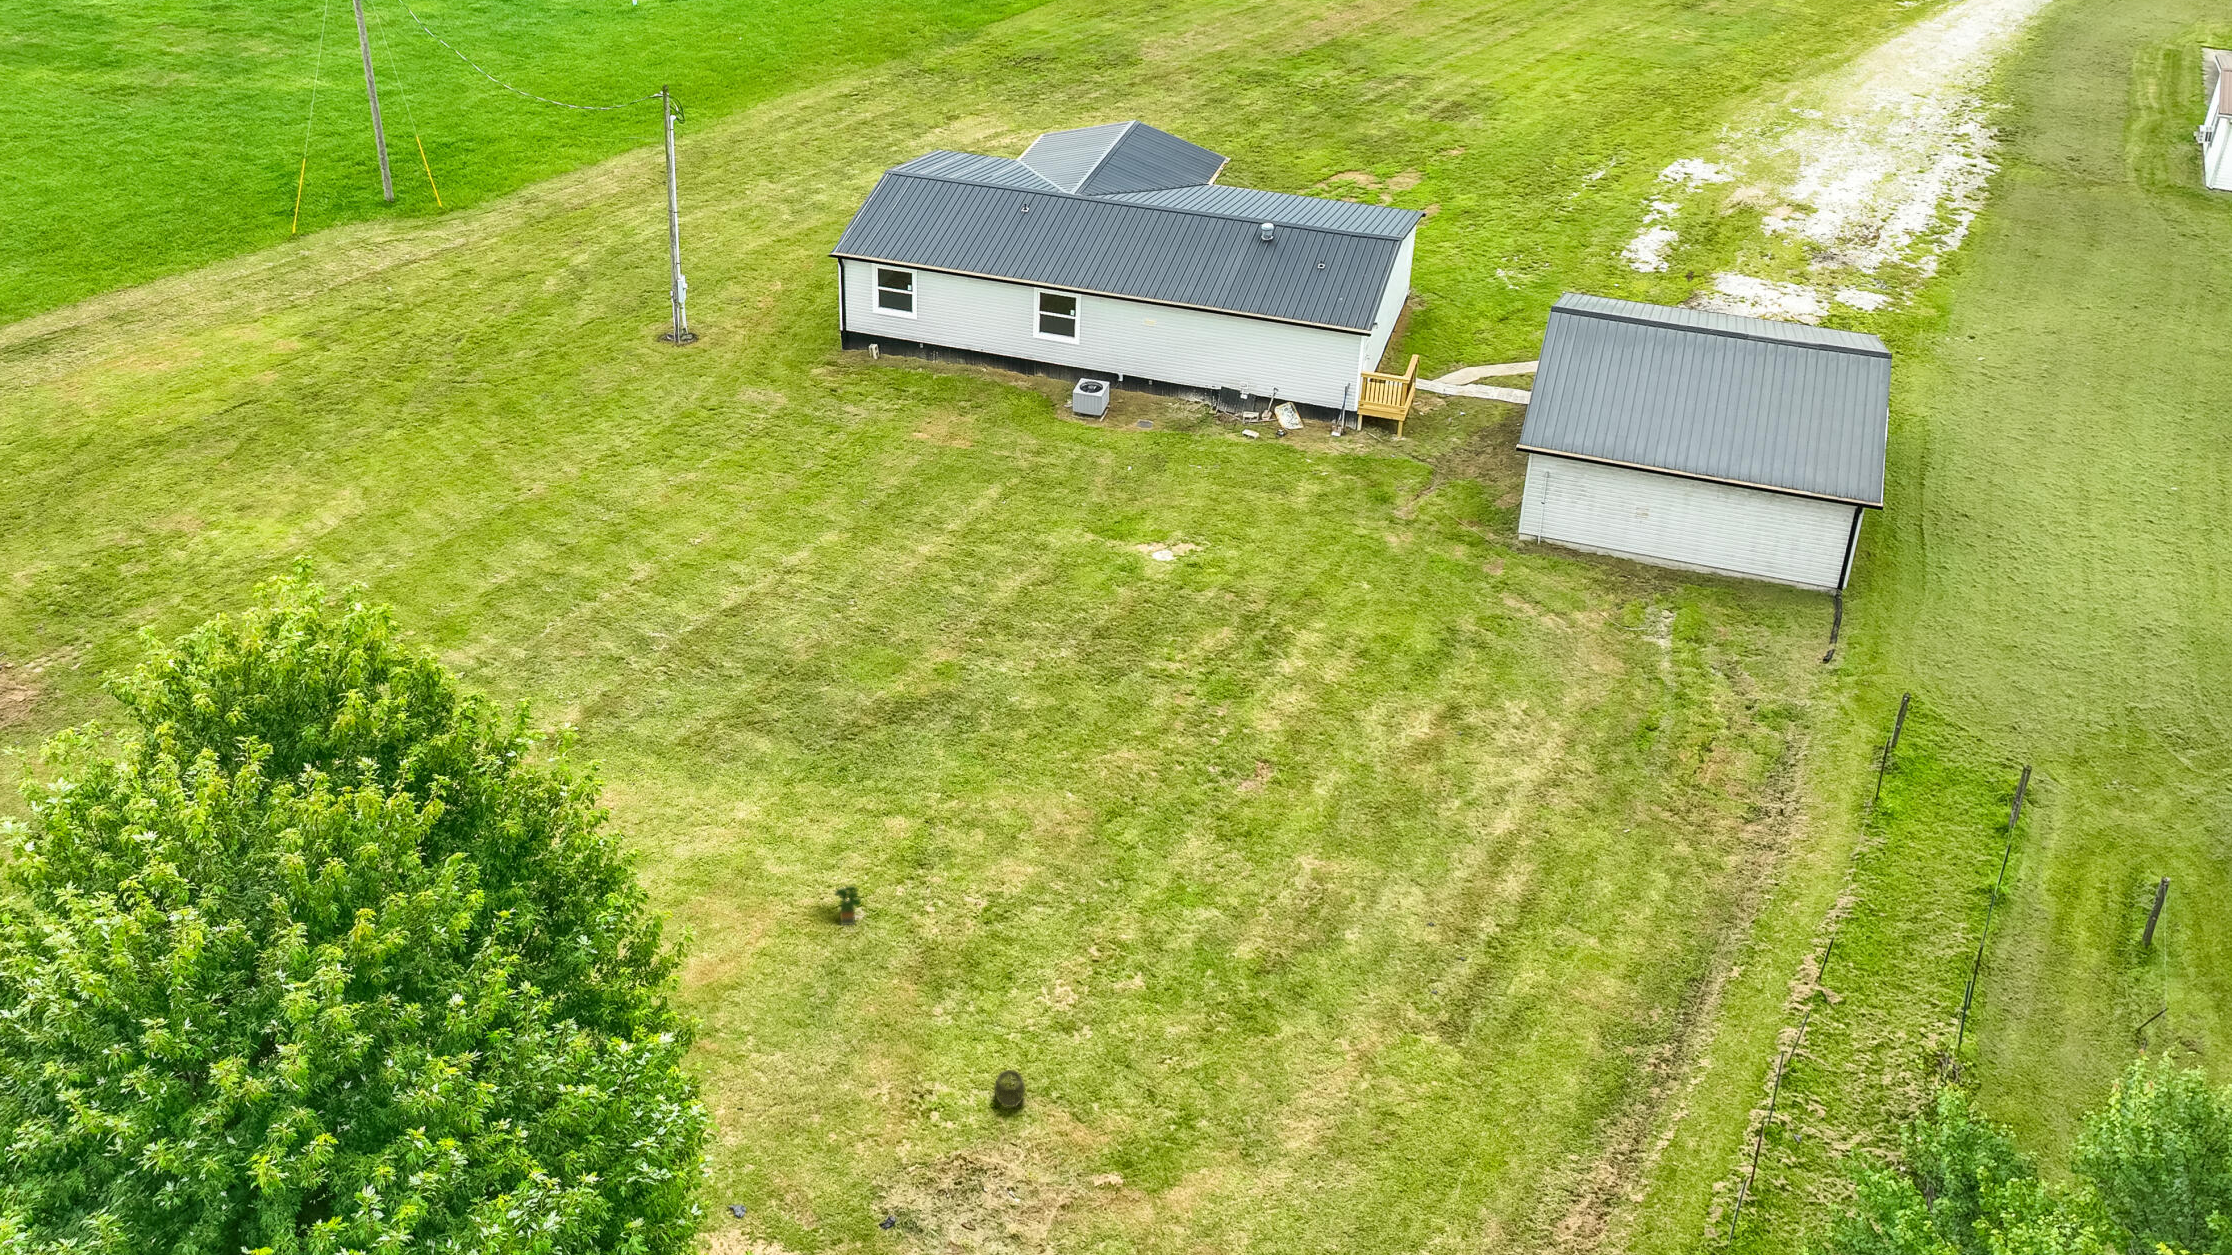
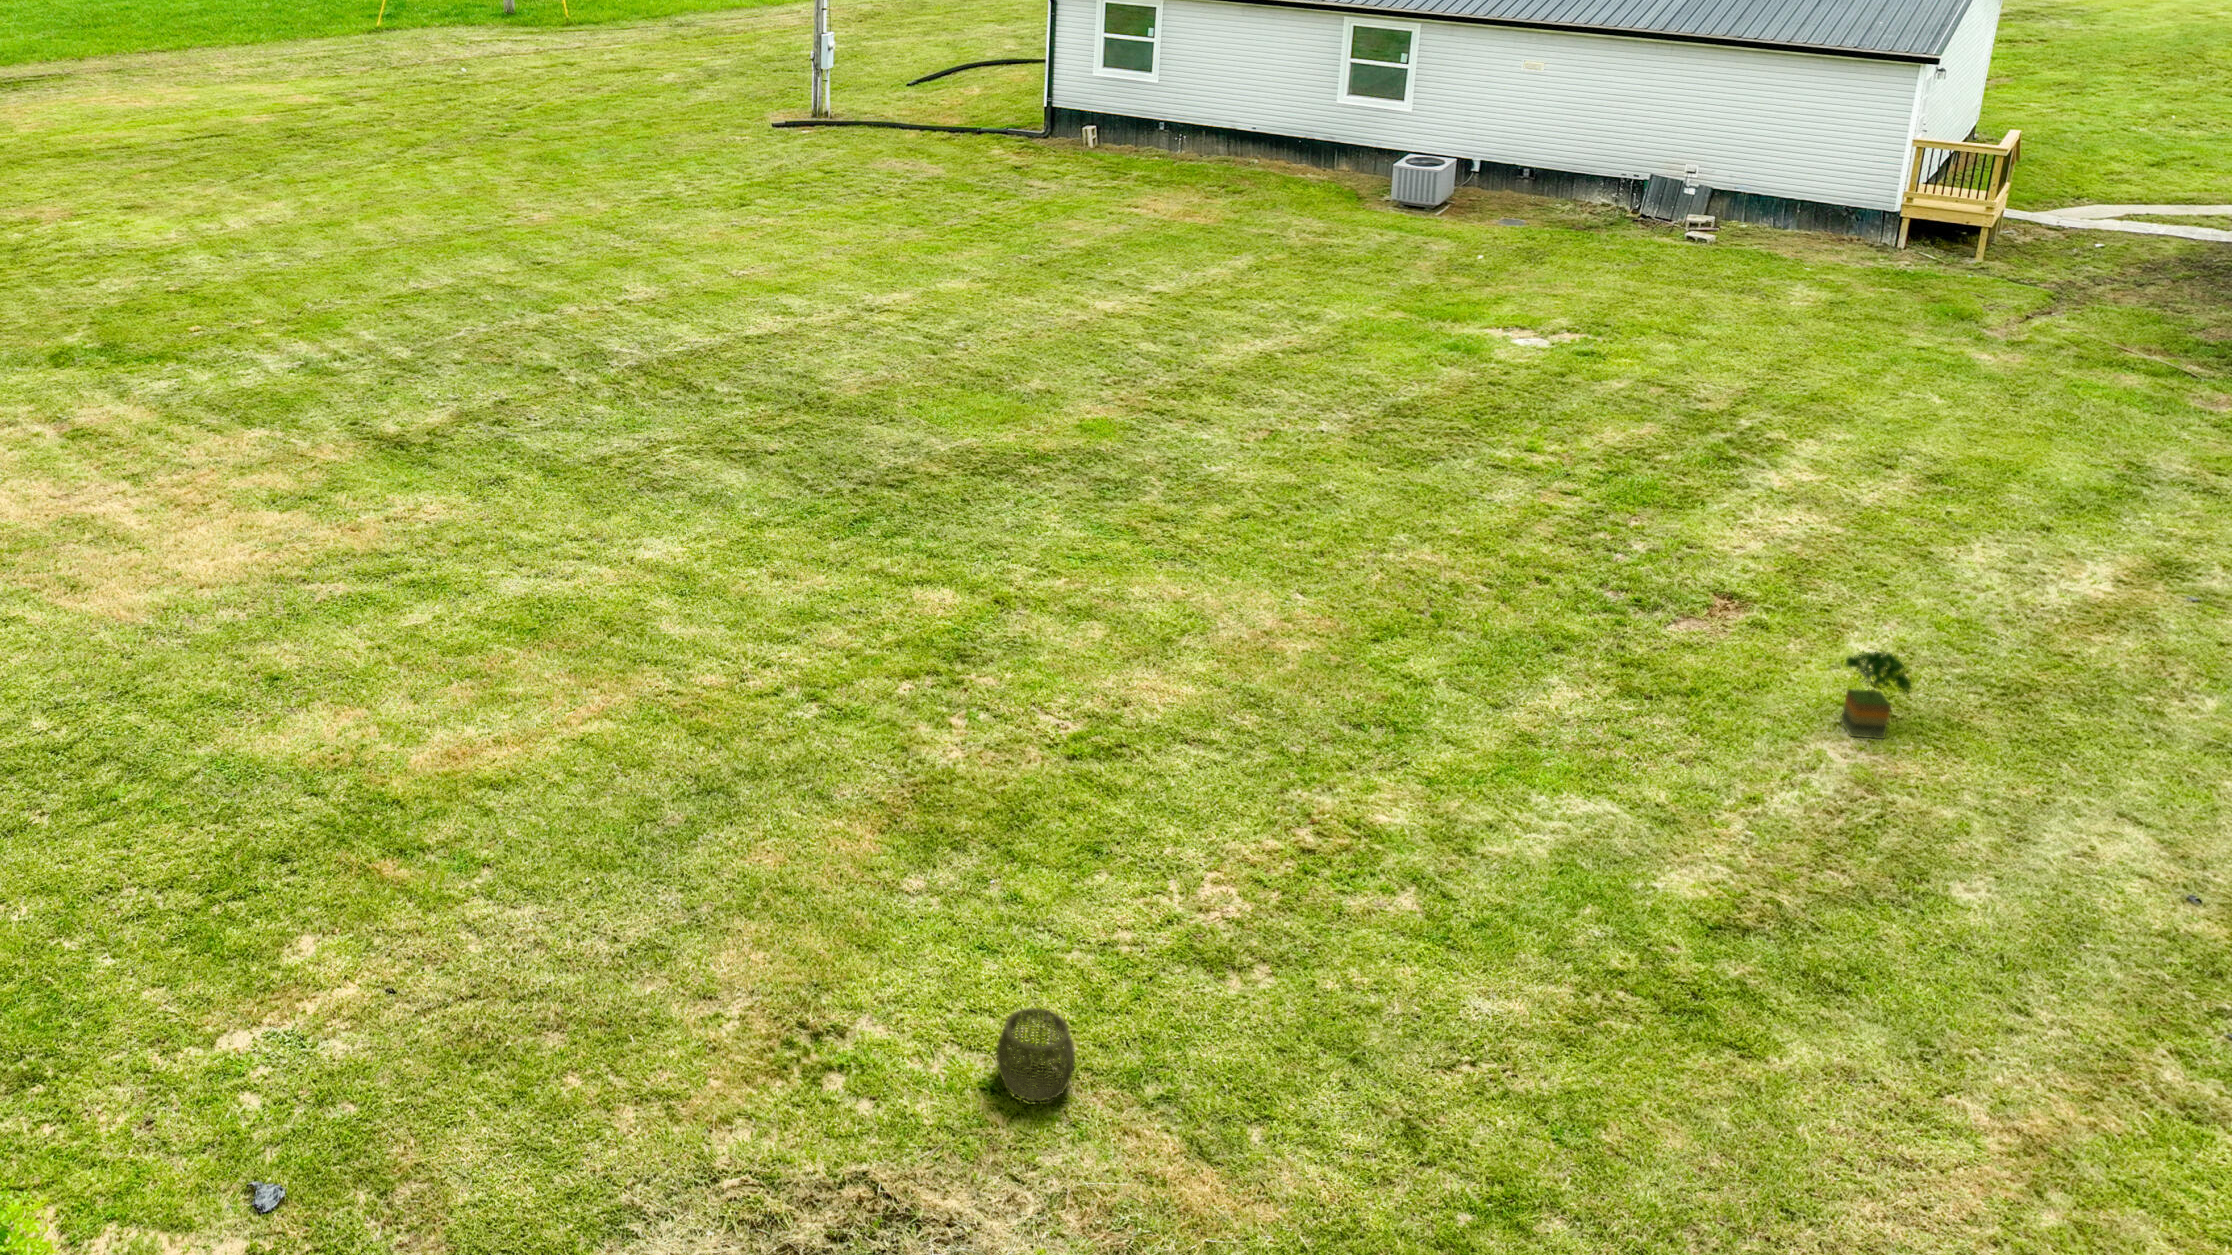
potted tree: present [835,886,860,925] -> present [1841,651,1912,739]

